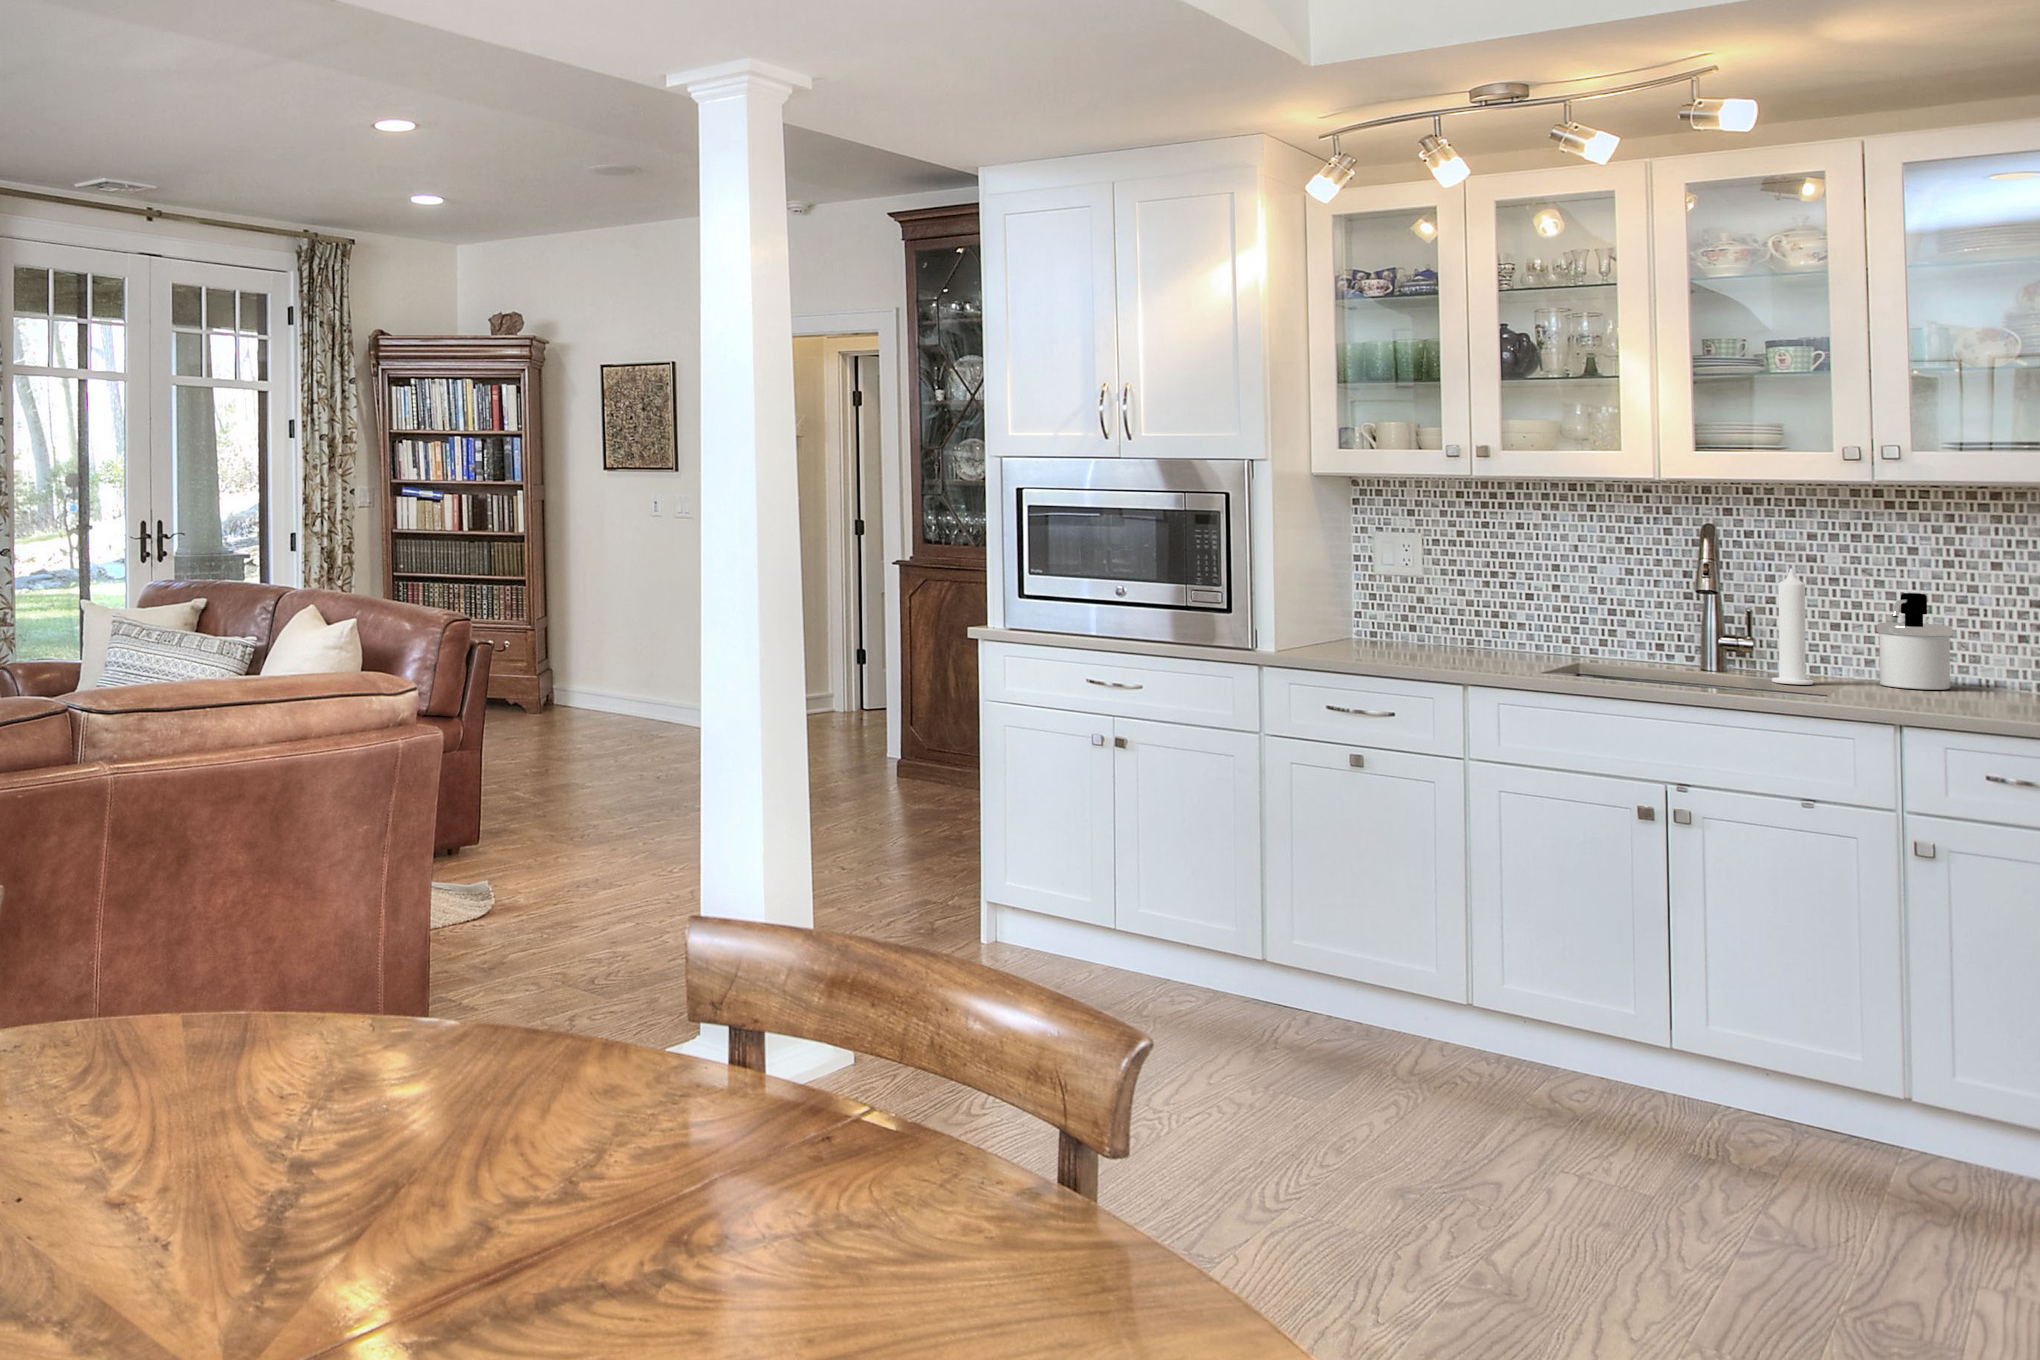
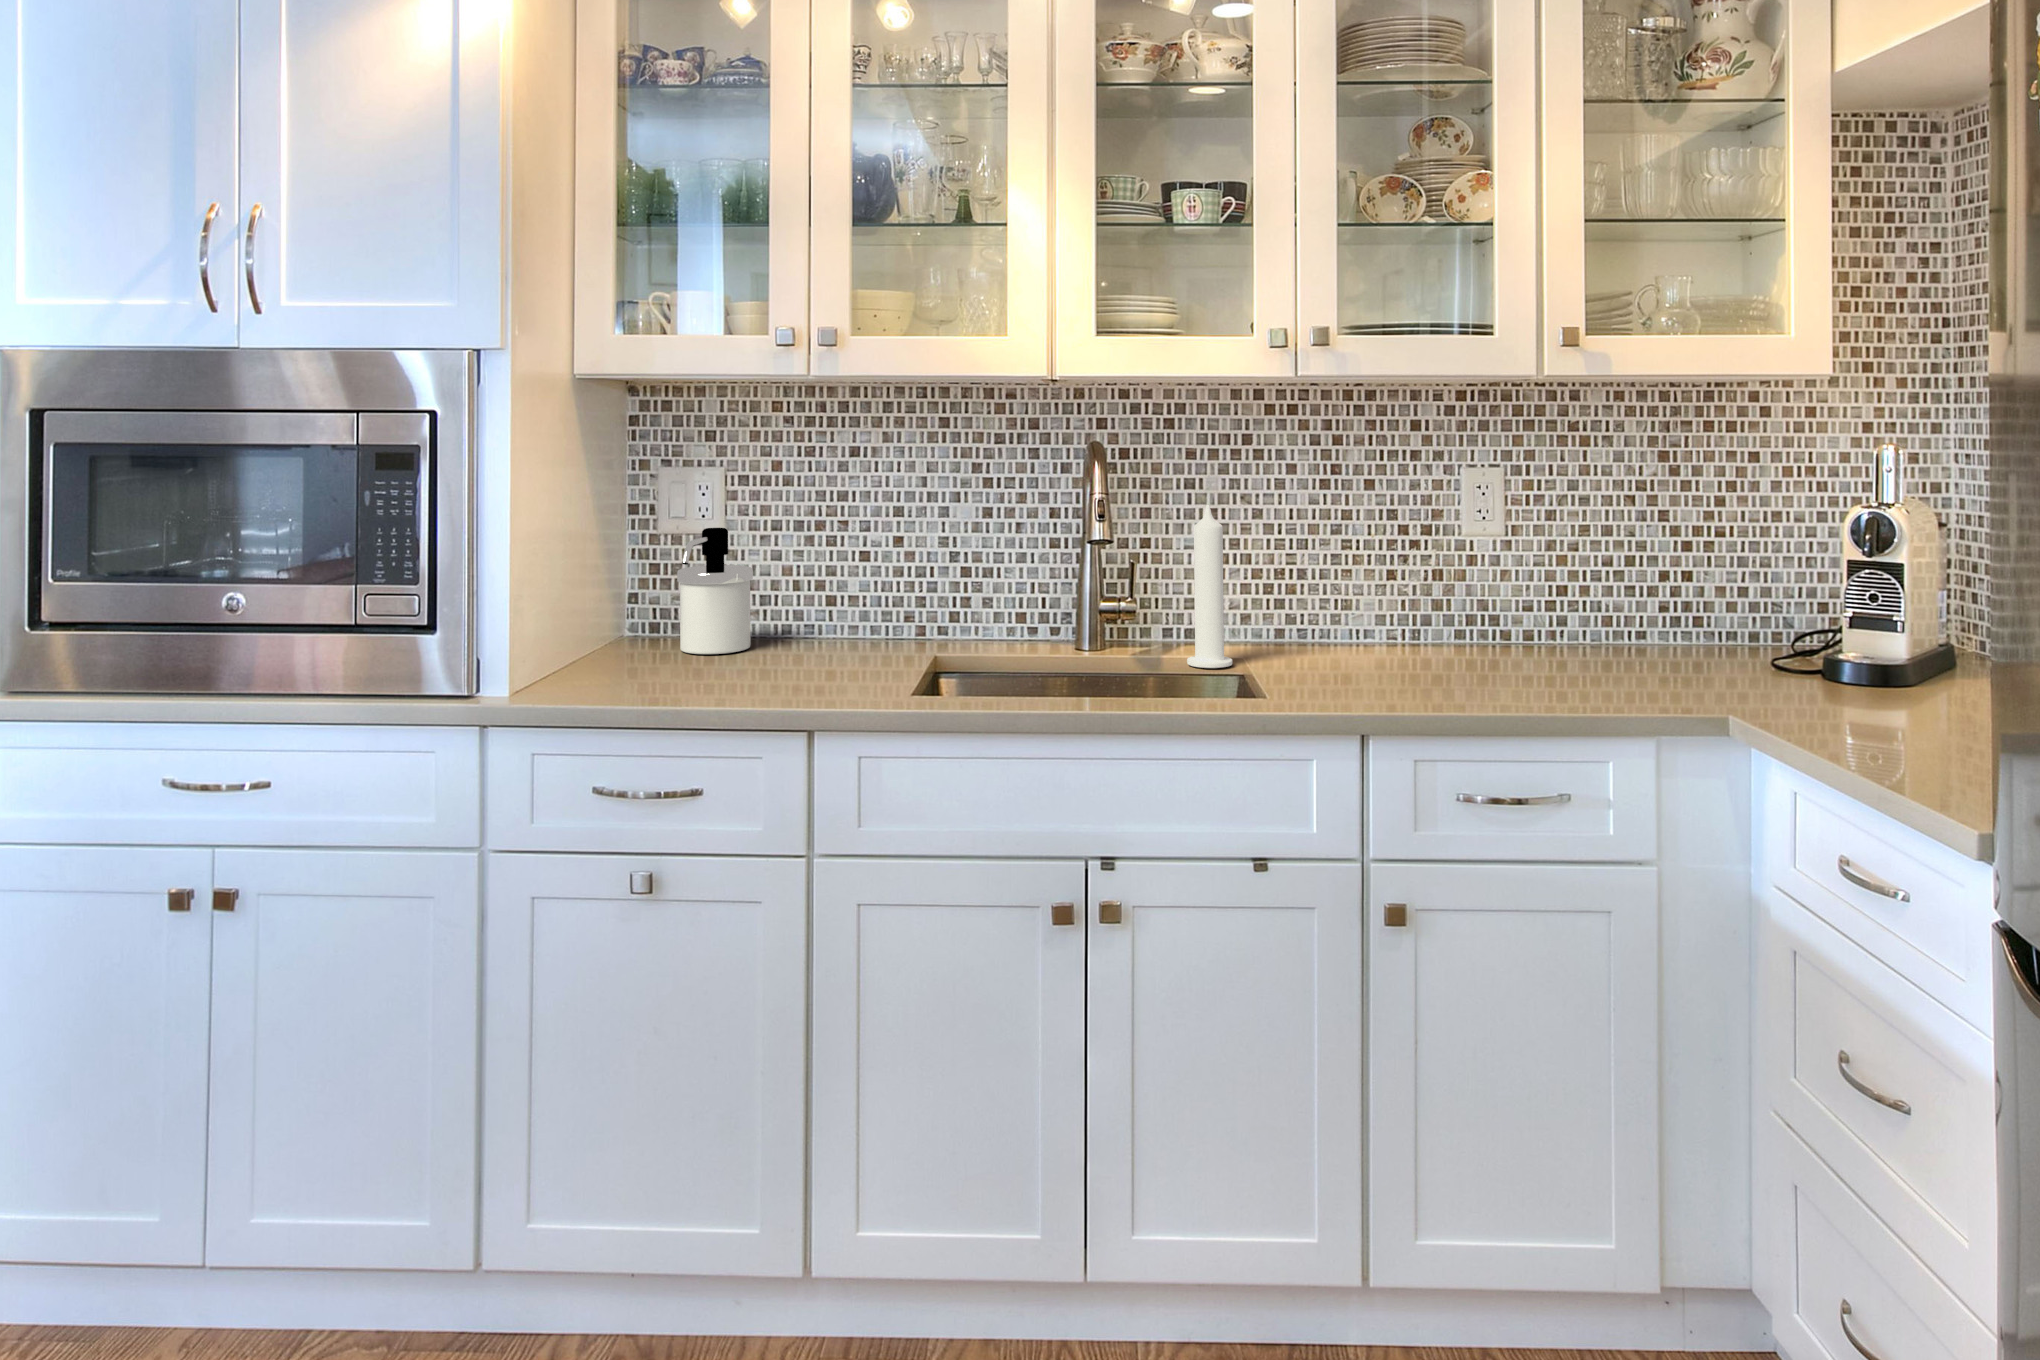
soap dispenser: present [1877,593,1952,690] -> present [677,528,753,654]

